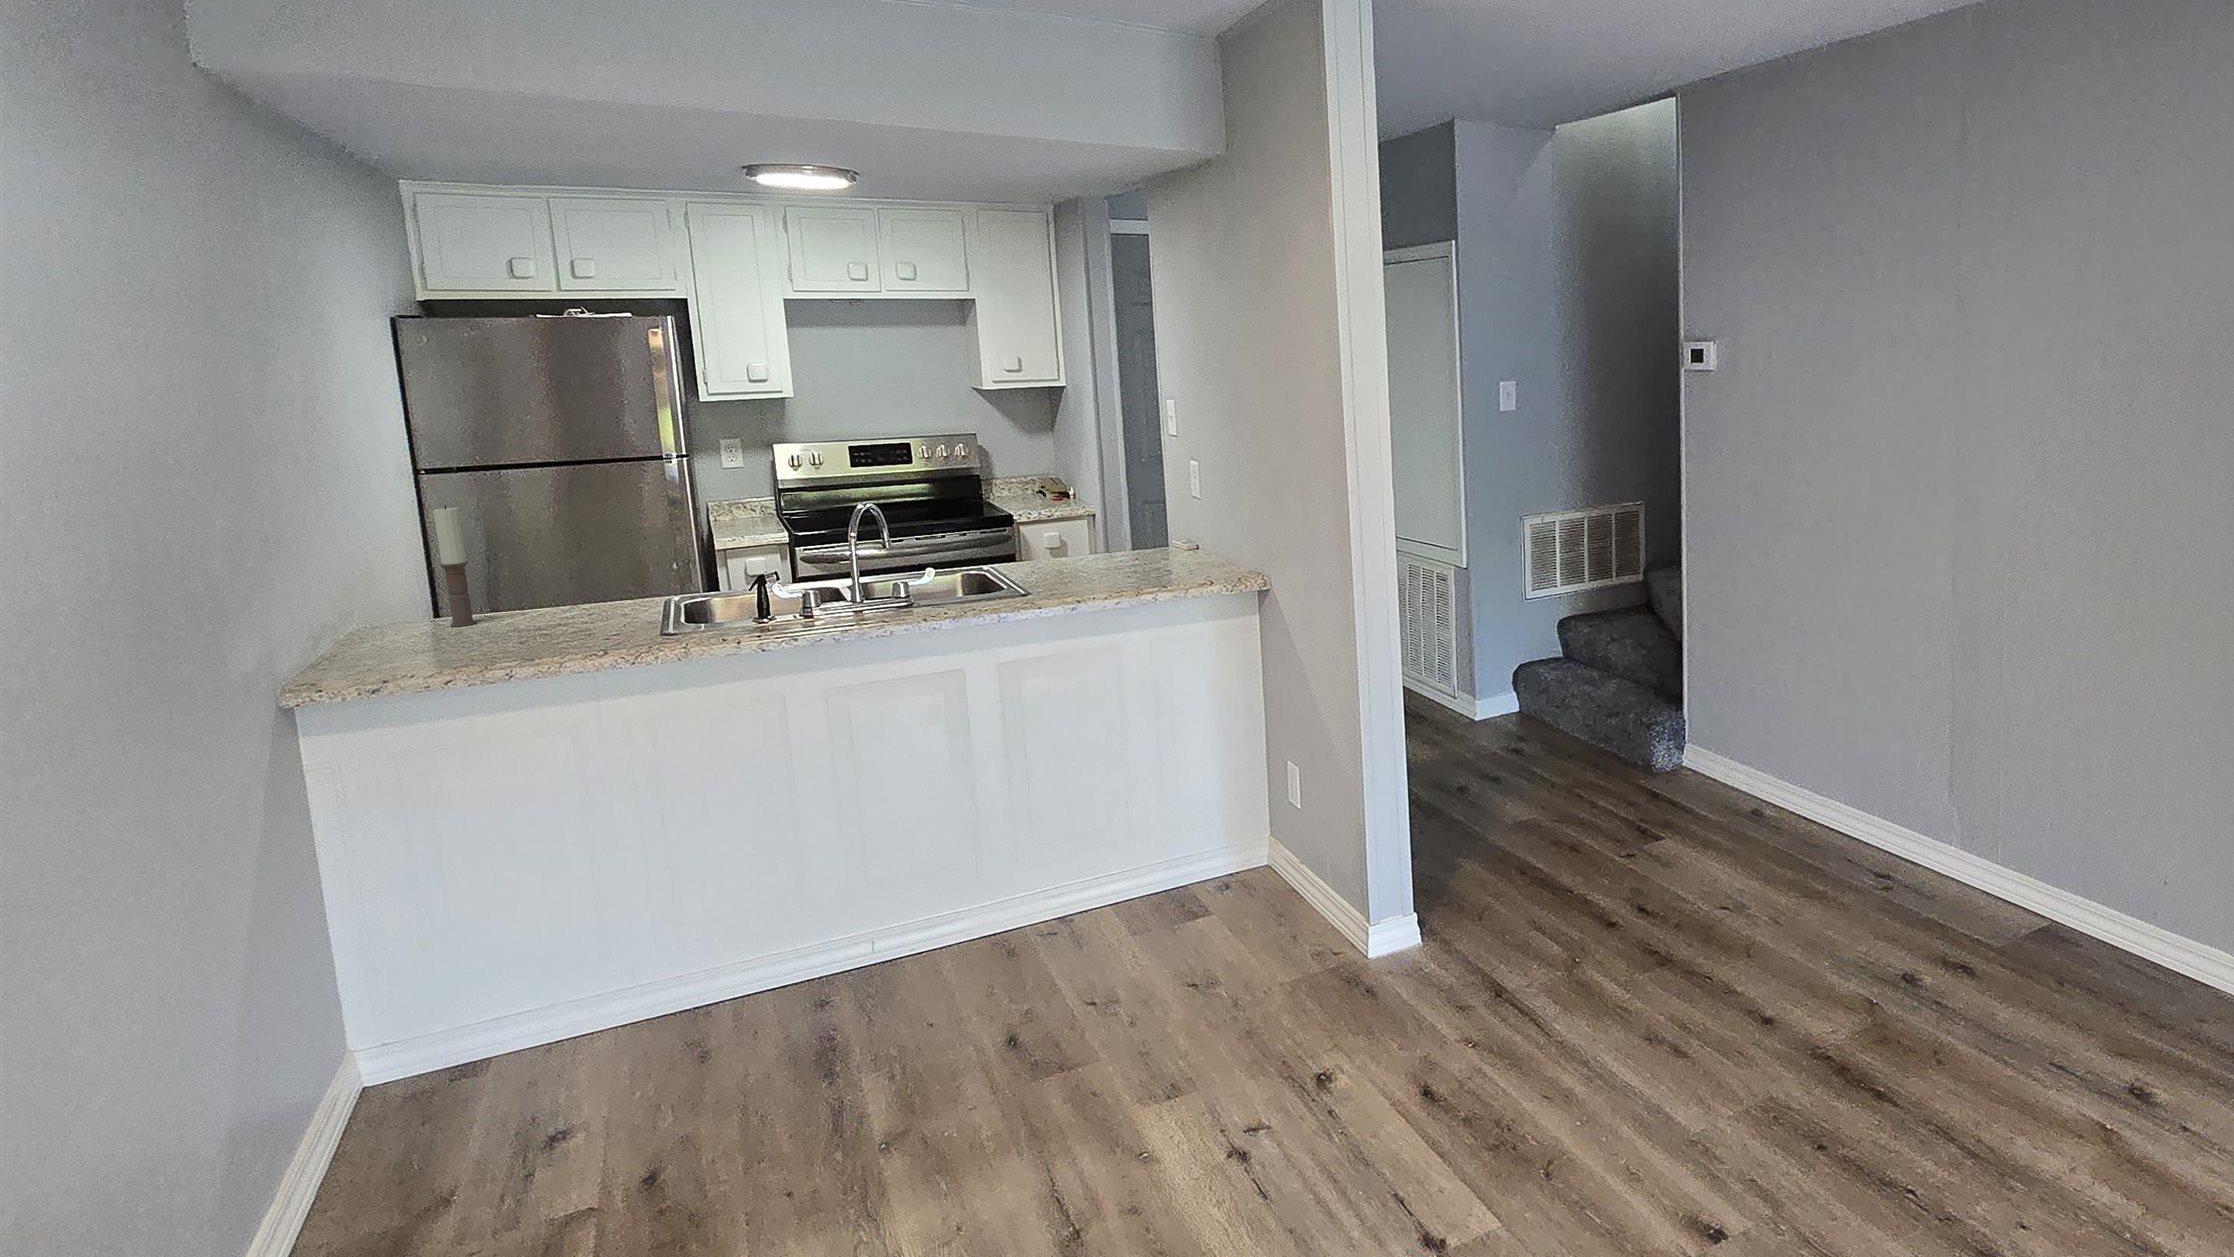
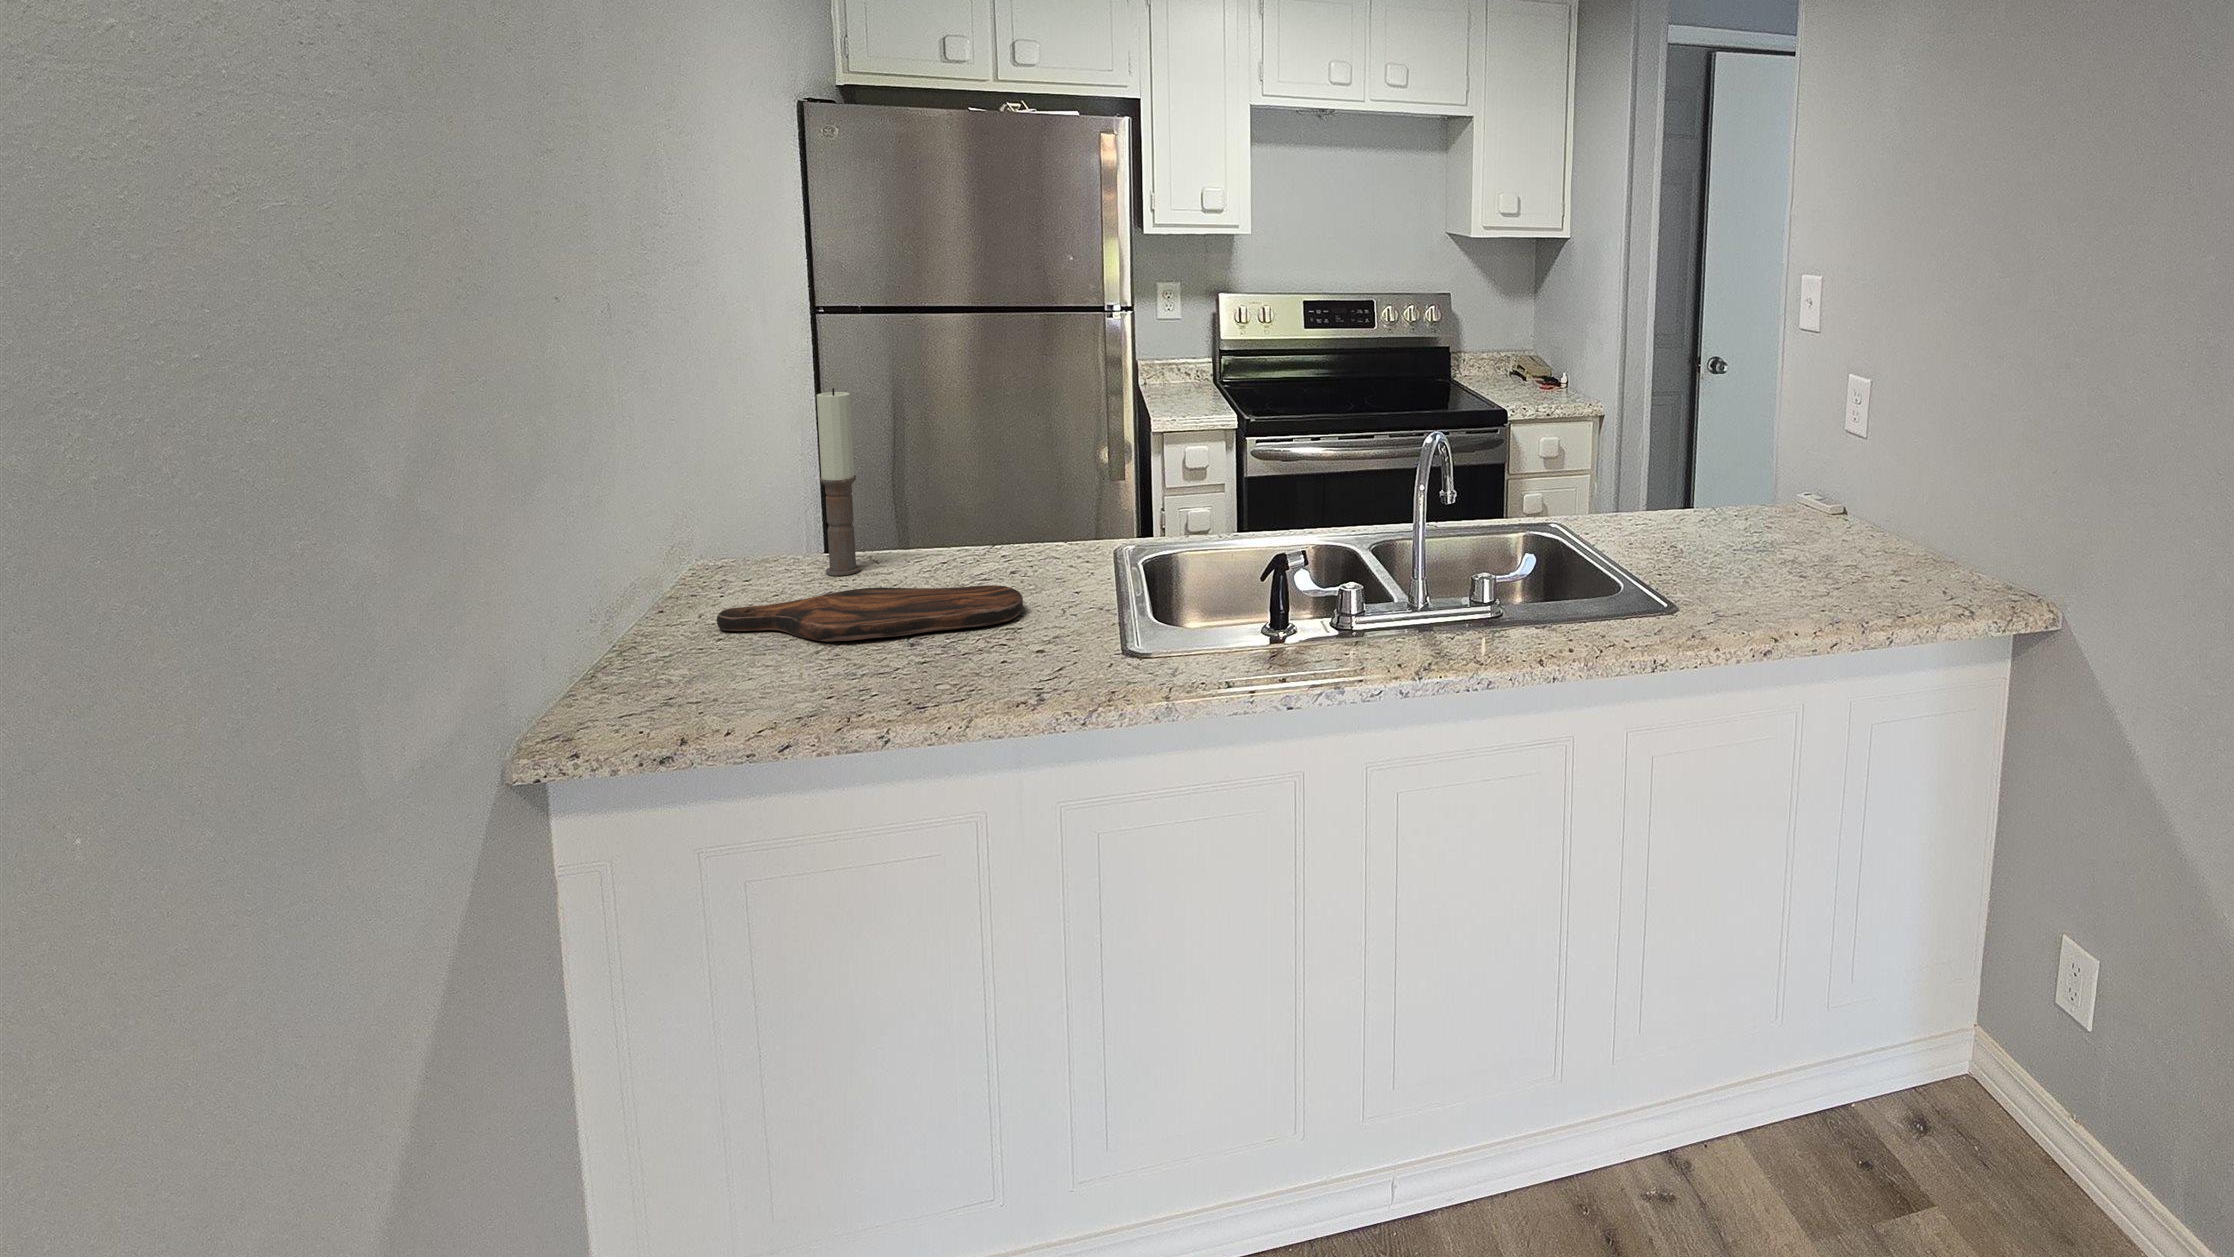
cutting board: none [378,615,596,651] -> present [717,585,1023,642]

